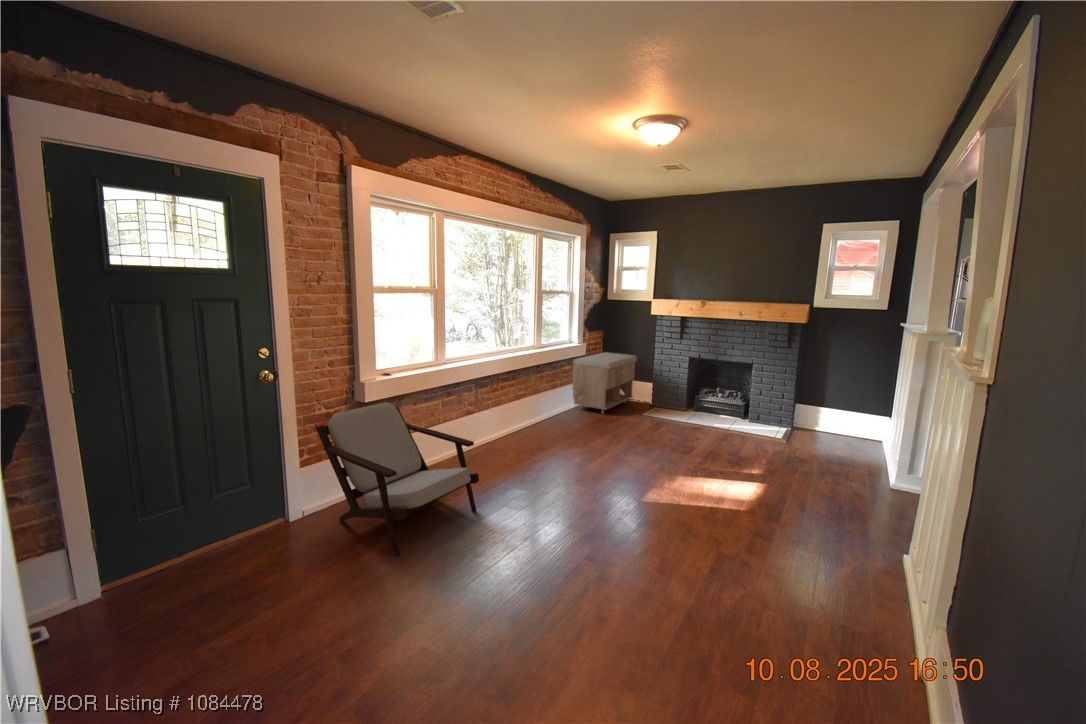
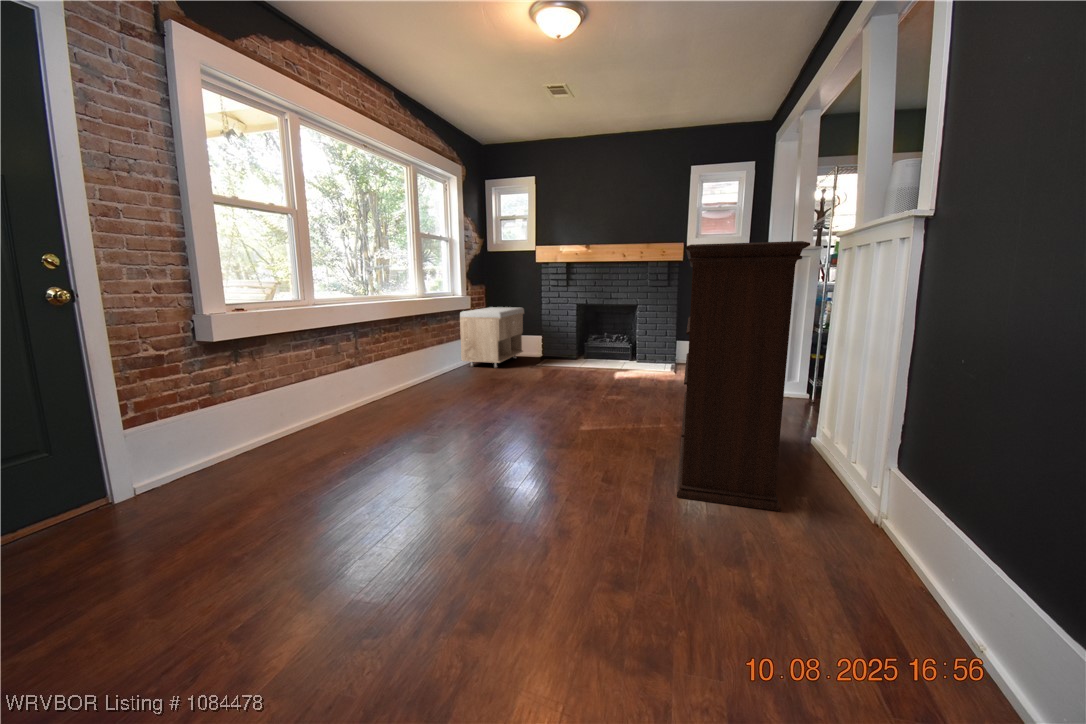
bookshelf: none [728,352,882,661] -> present [677,241,810,511]
armchair: present [316,402,479,556] -> none [141,344,384,515]

